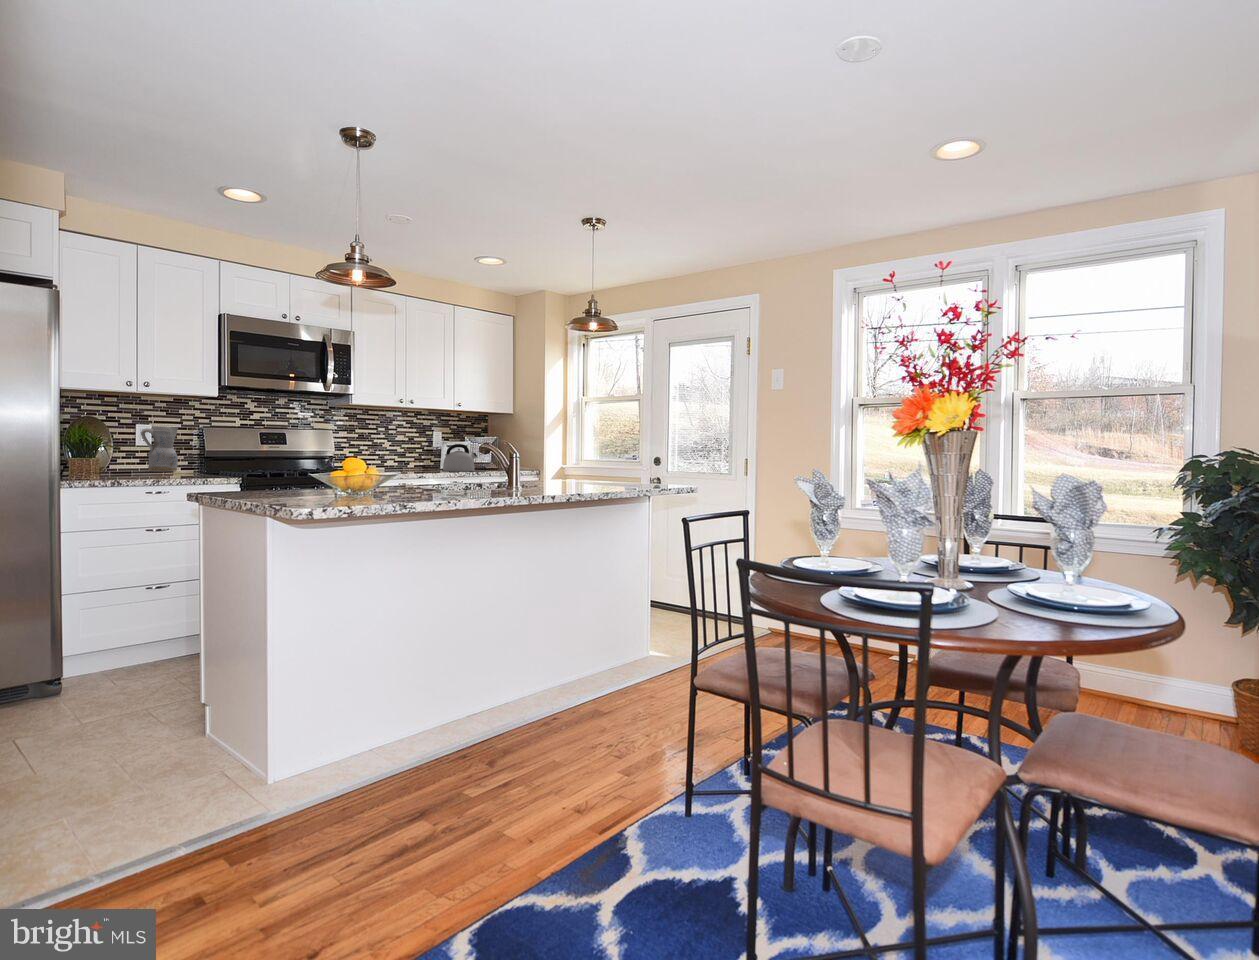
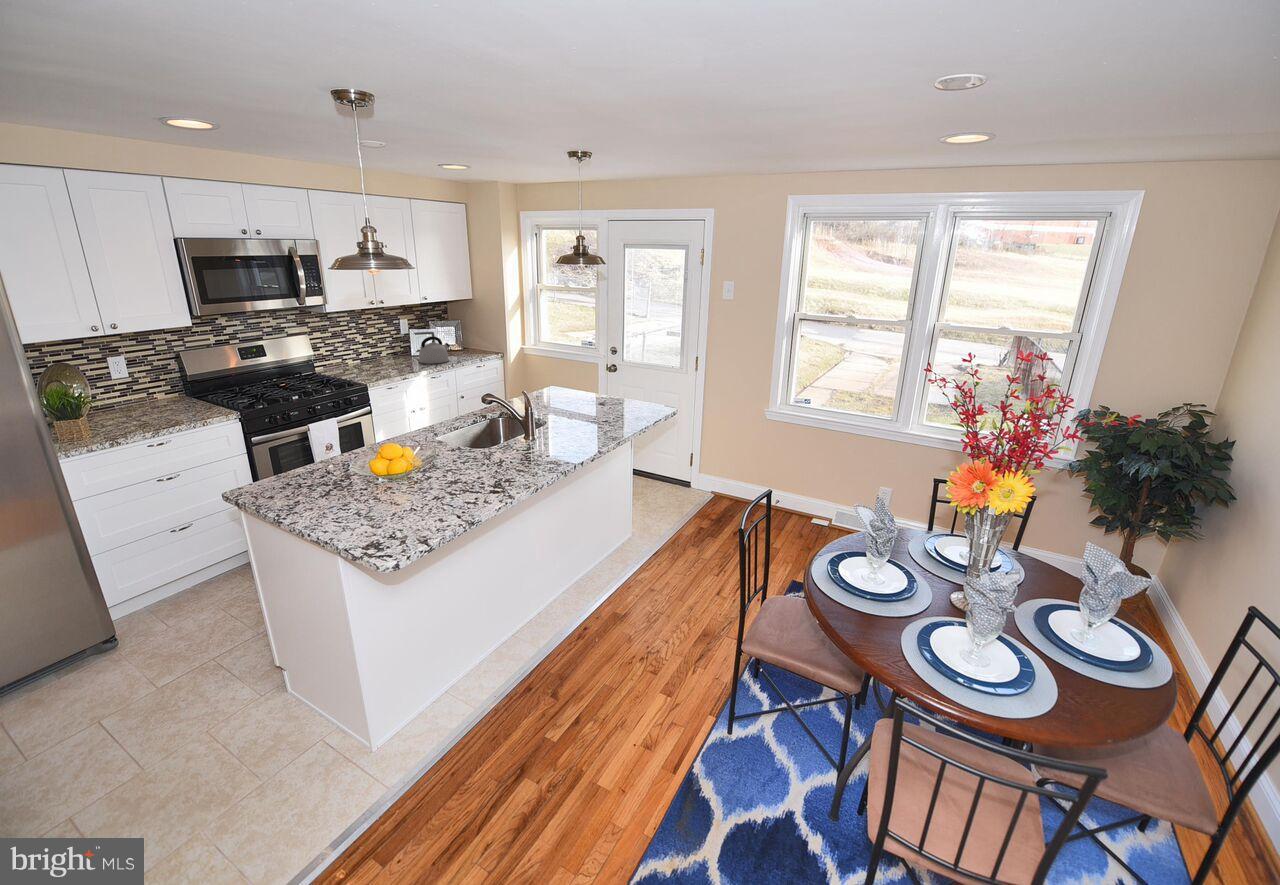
ceramic pitcher: present [141,426,178,472] -> none [117,362,166,411]

